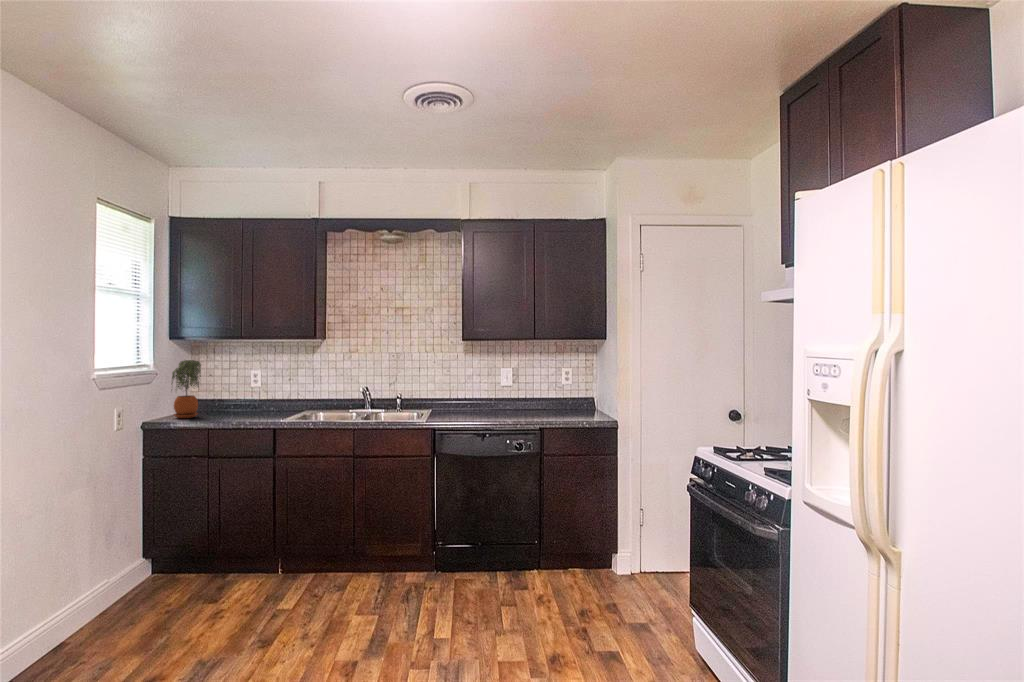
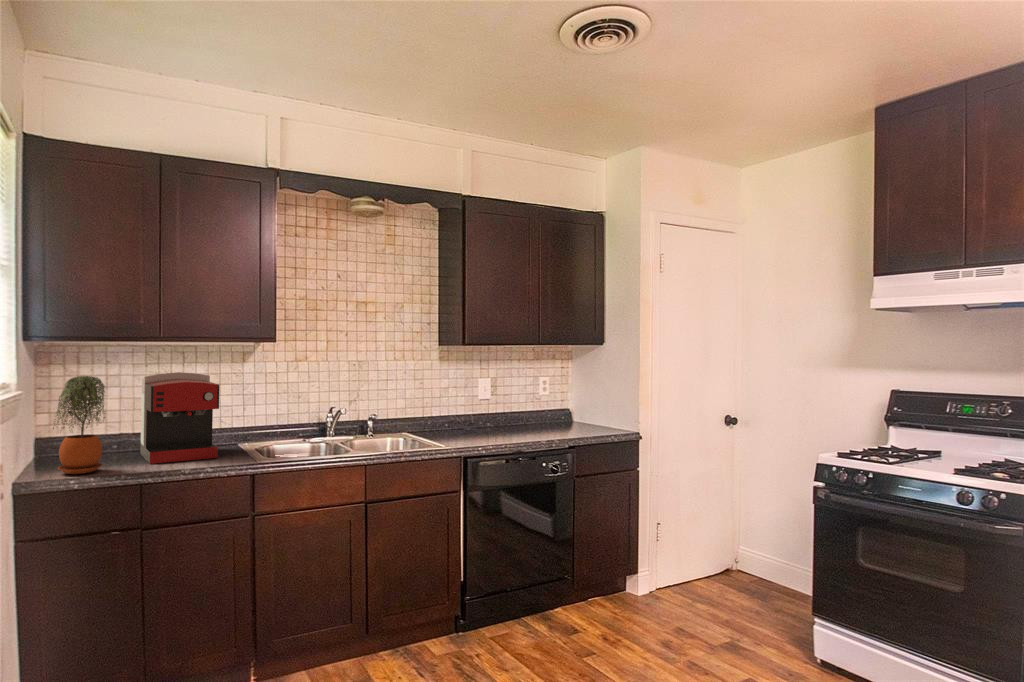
coffee maker: none [228,359,281,417] -> present [140,372,219,464]

